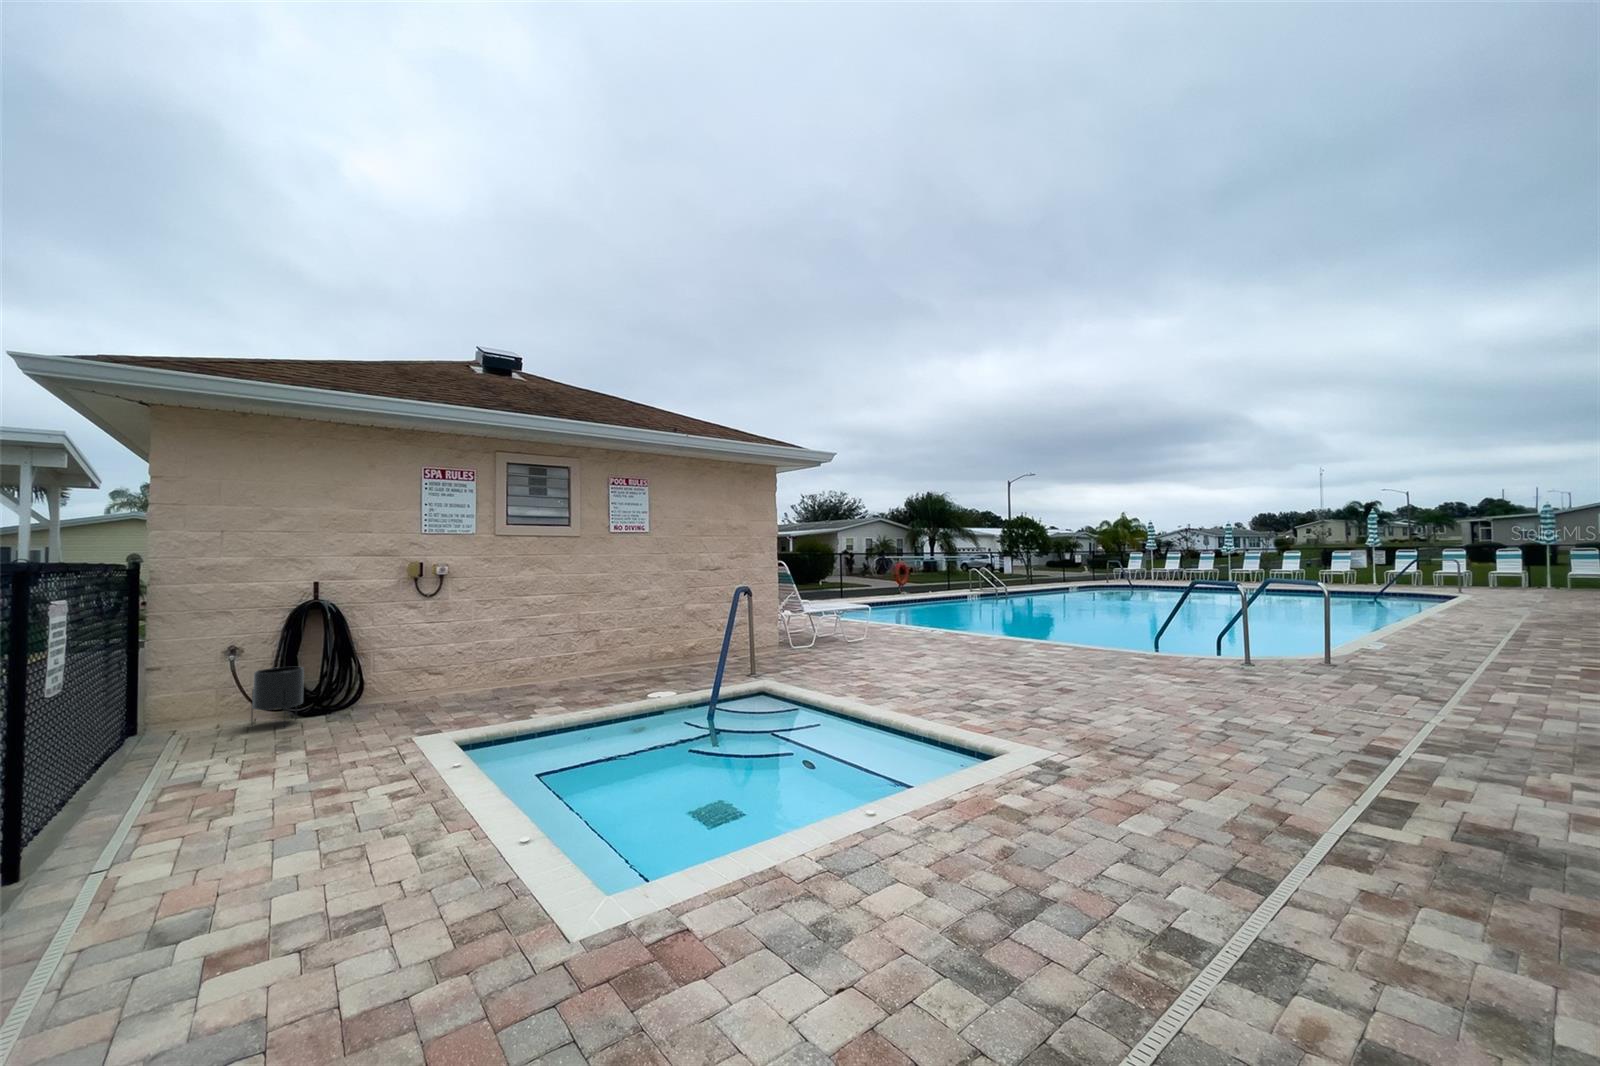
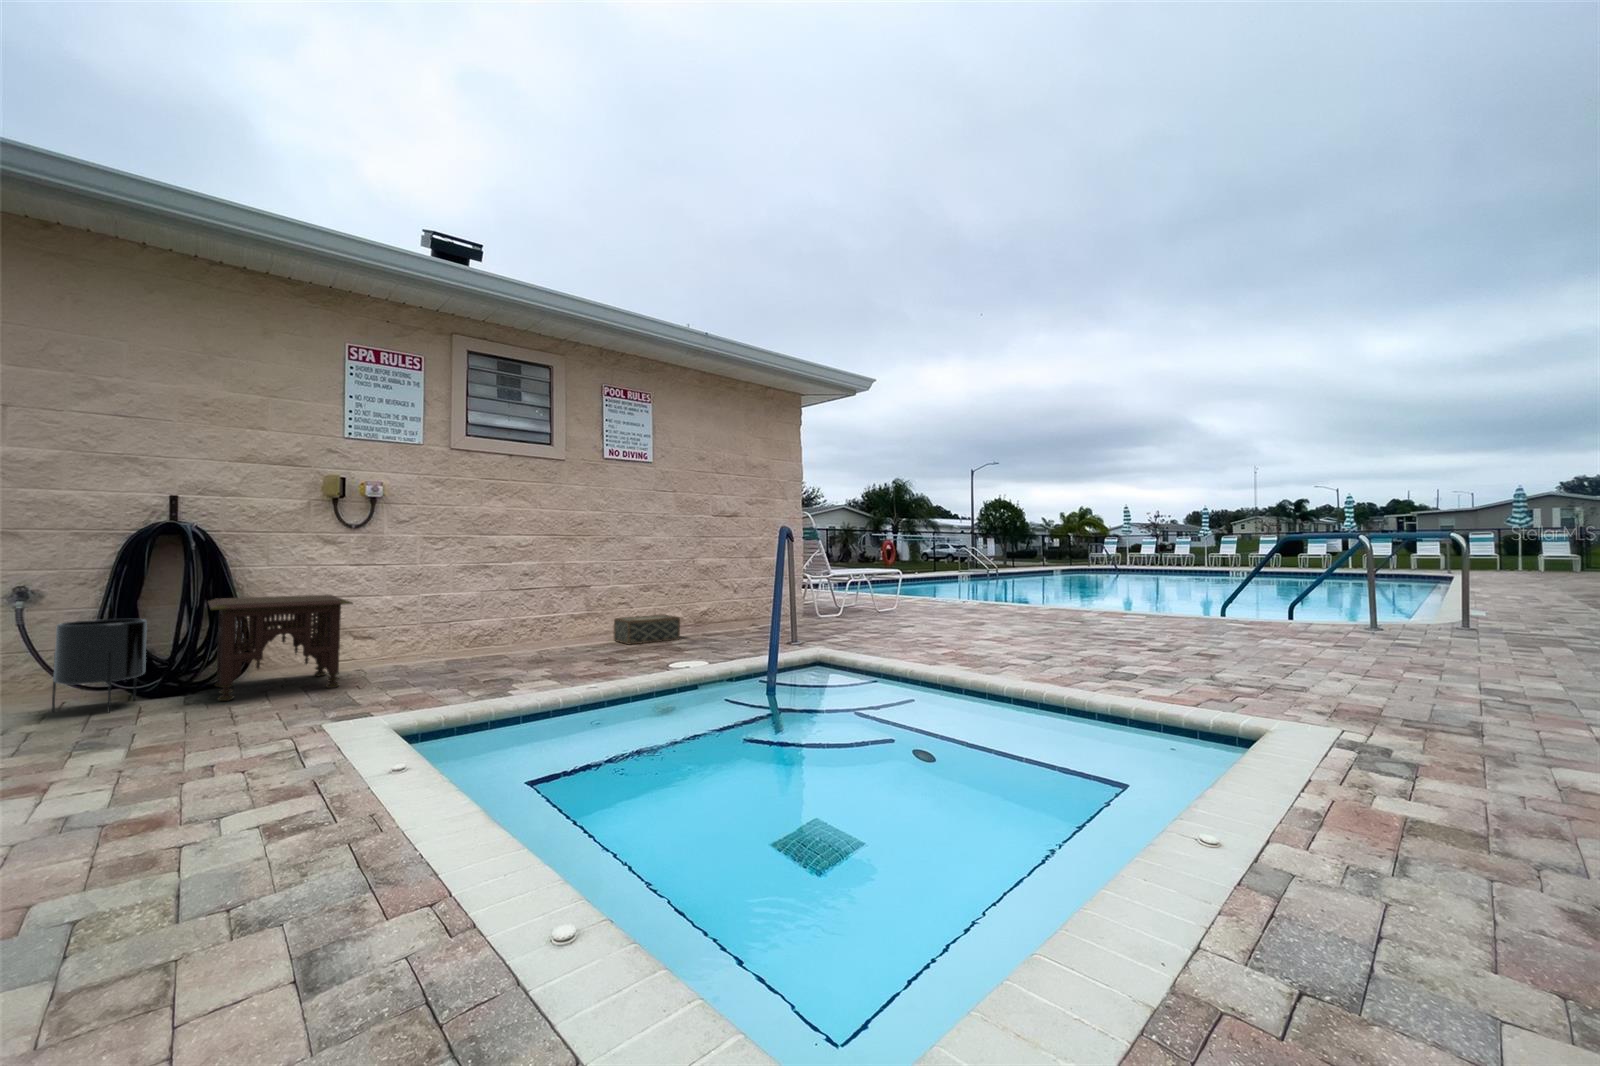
side table: none [337,645,430,721] -> present [208,595,352,701]
woven basket: none [619,650,670,675] -> present [614,615,680,645]

